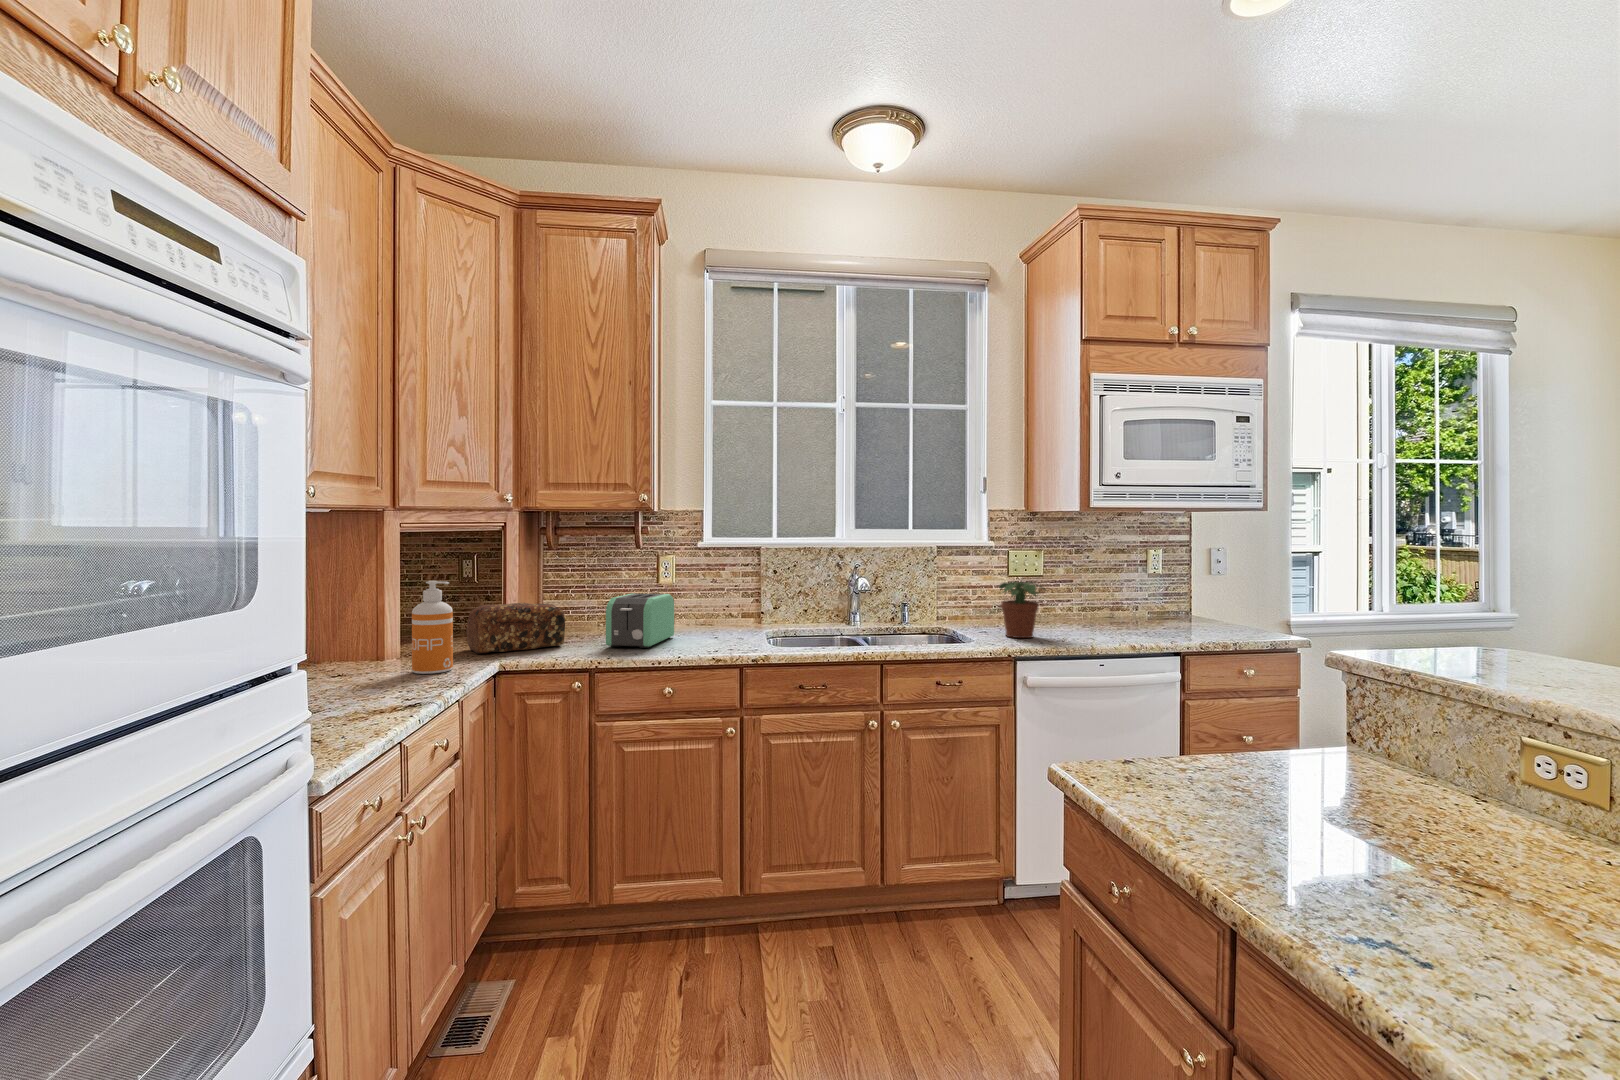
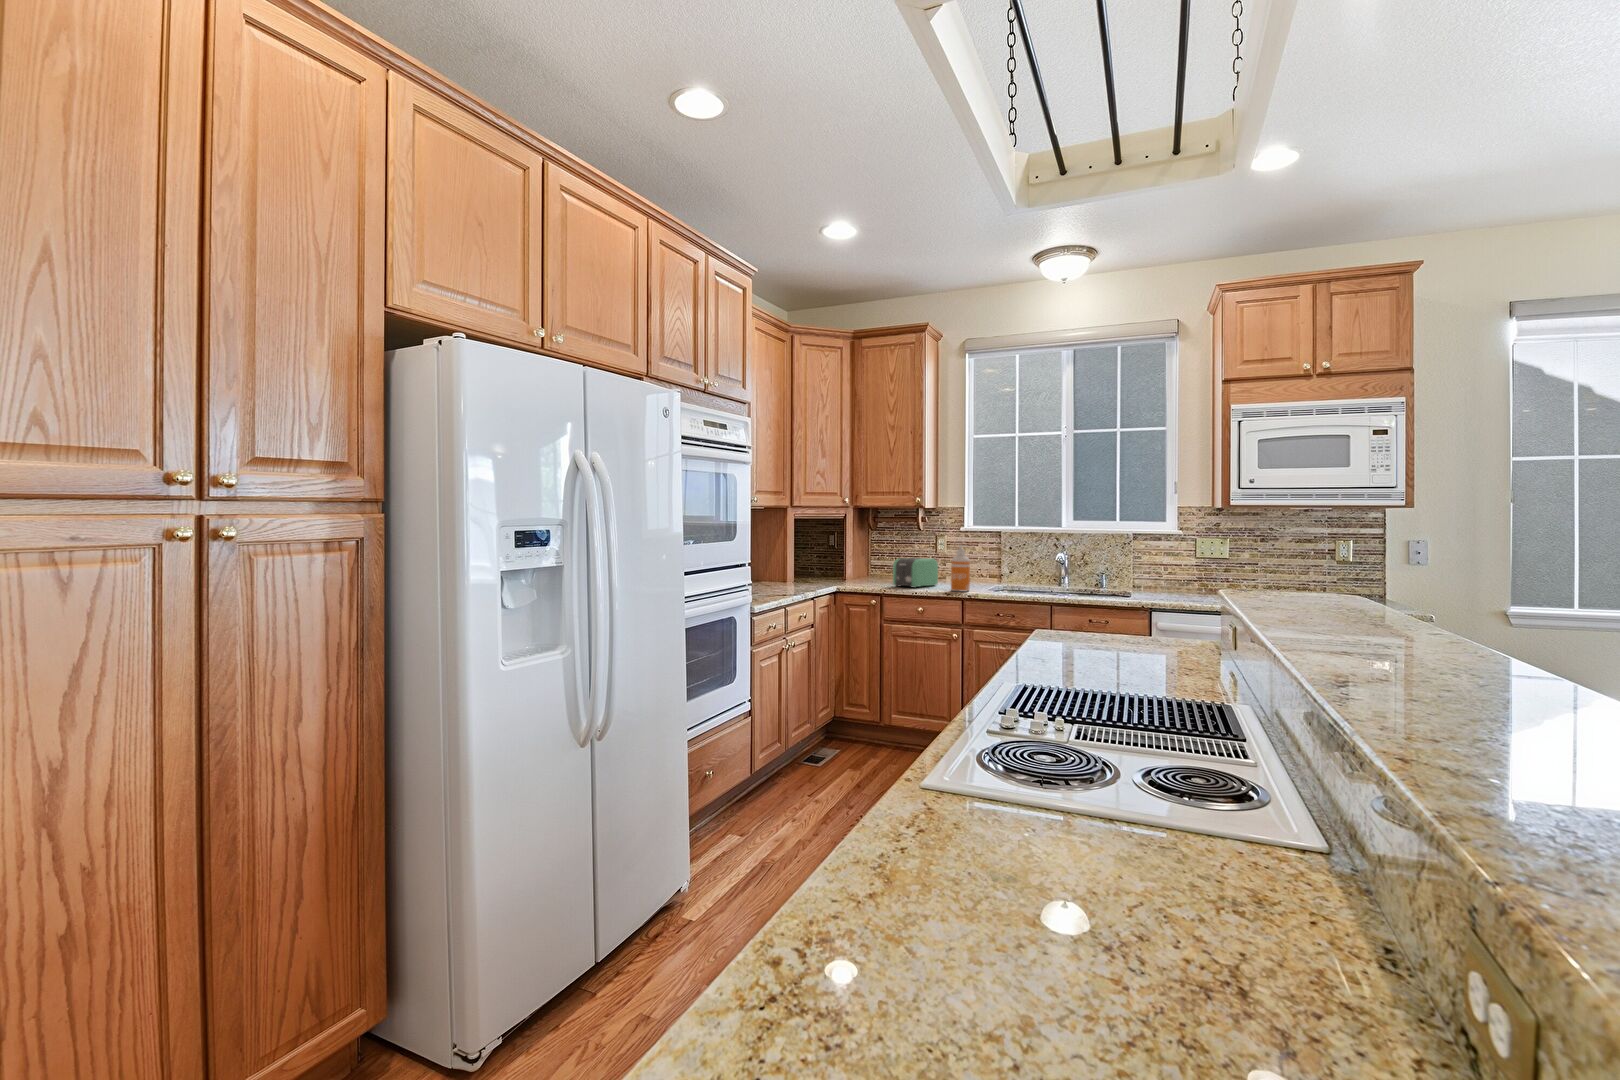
soap dispenser: present [412,581,453,674] -> present [951,545,970,592]
potted plant: present [999,582,1045,638] -> none [1155,559,1195,599]
bread loaf: present [466,603,565,654] -> none [824,559,873,584]

